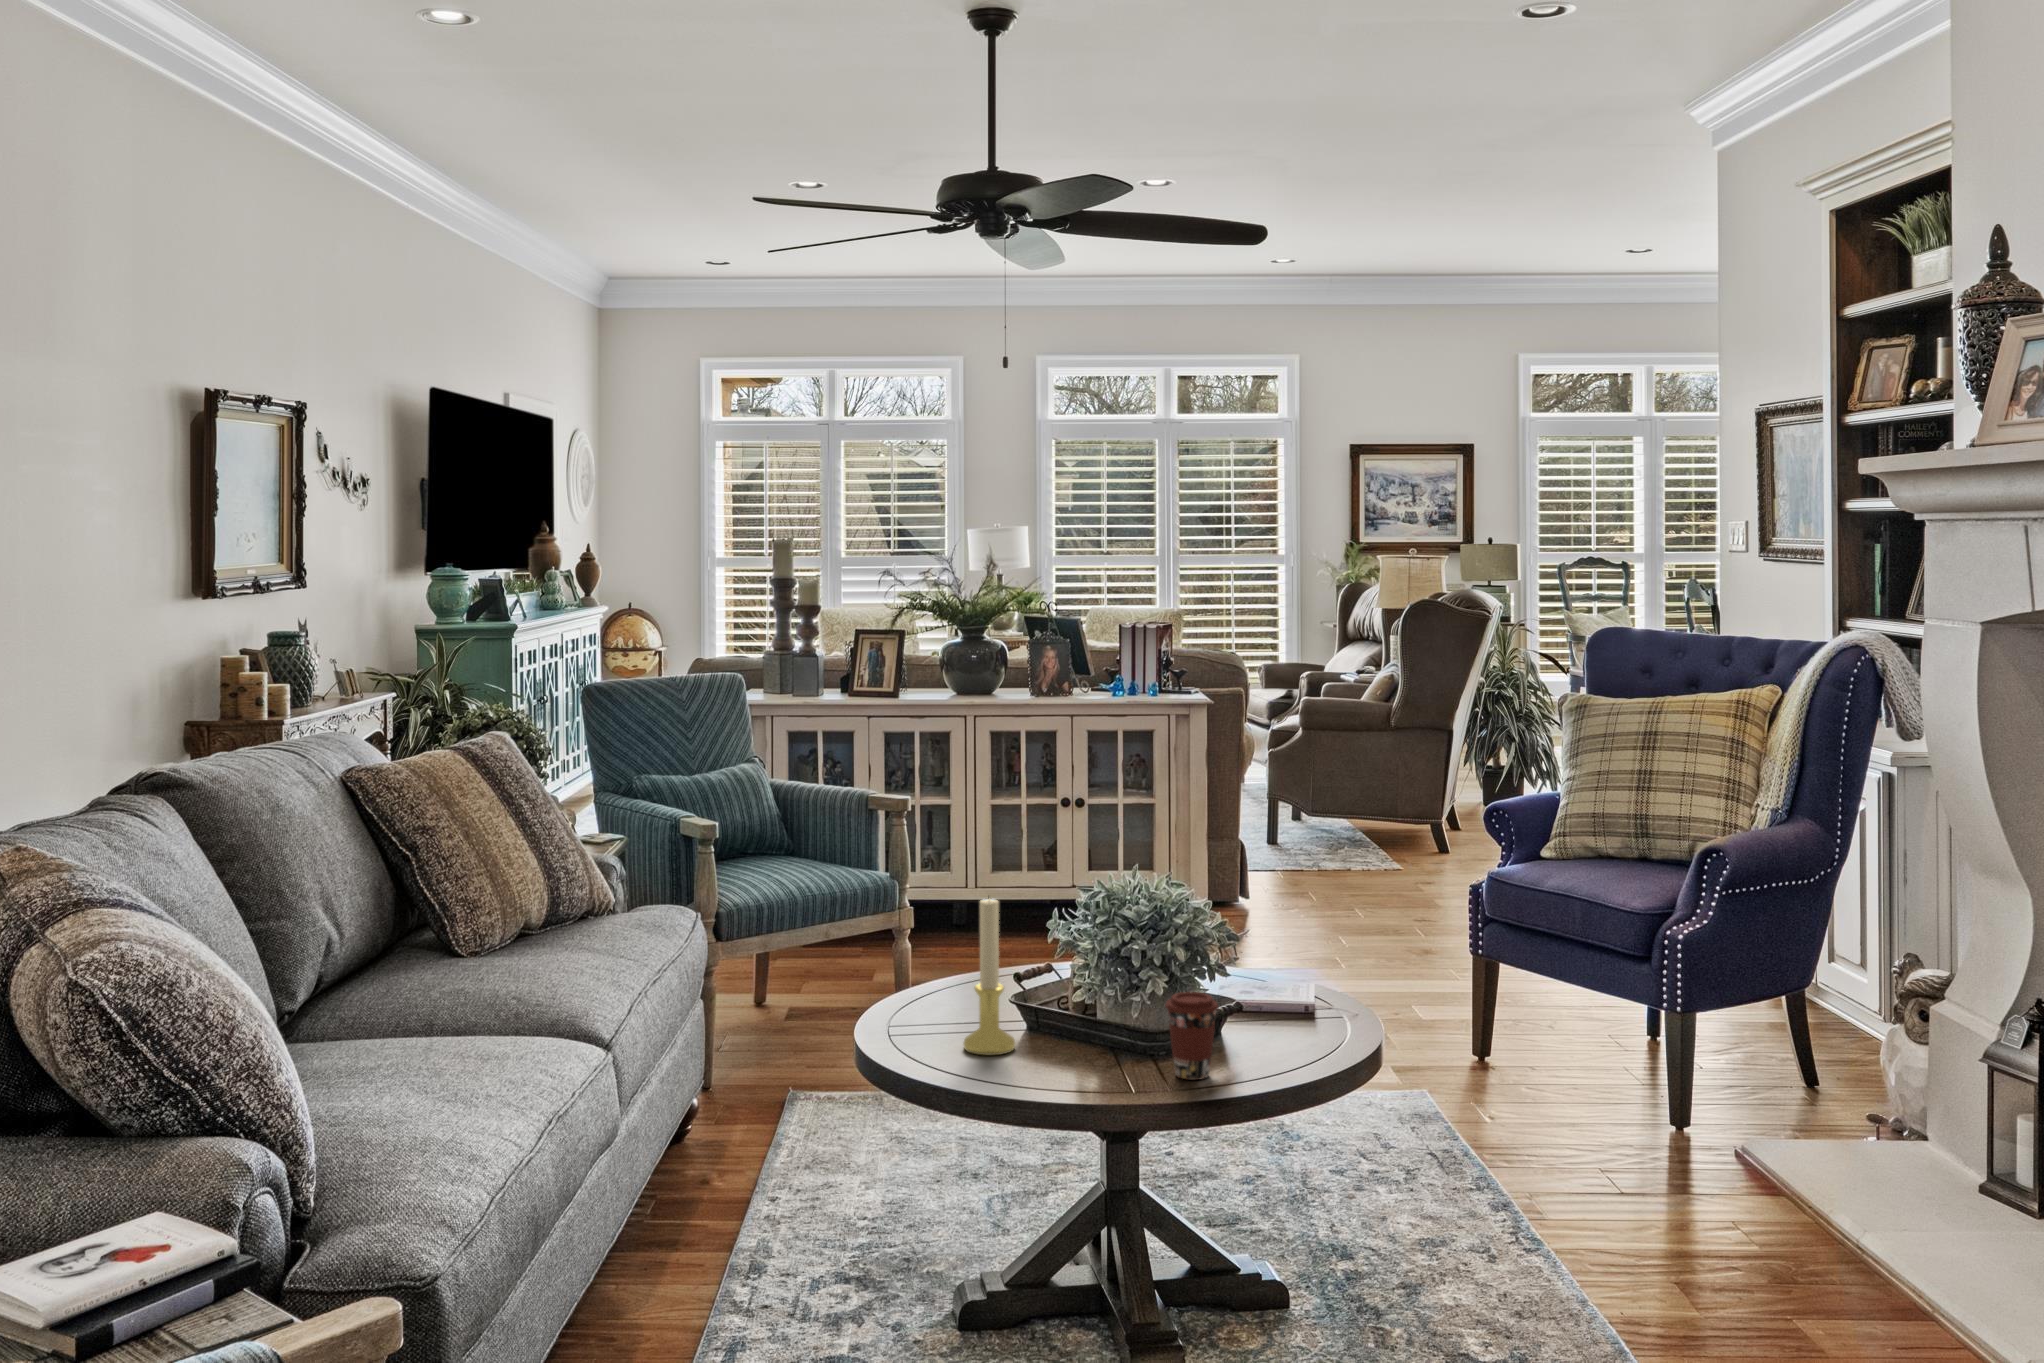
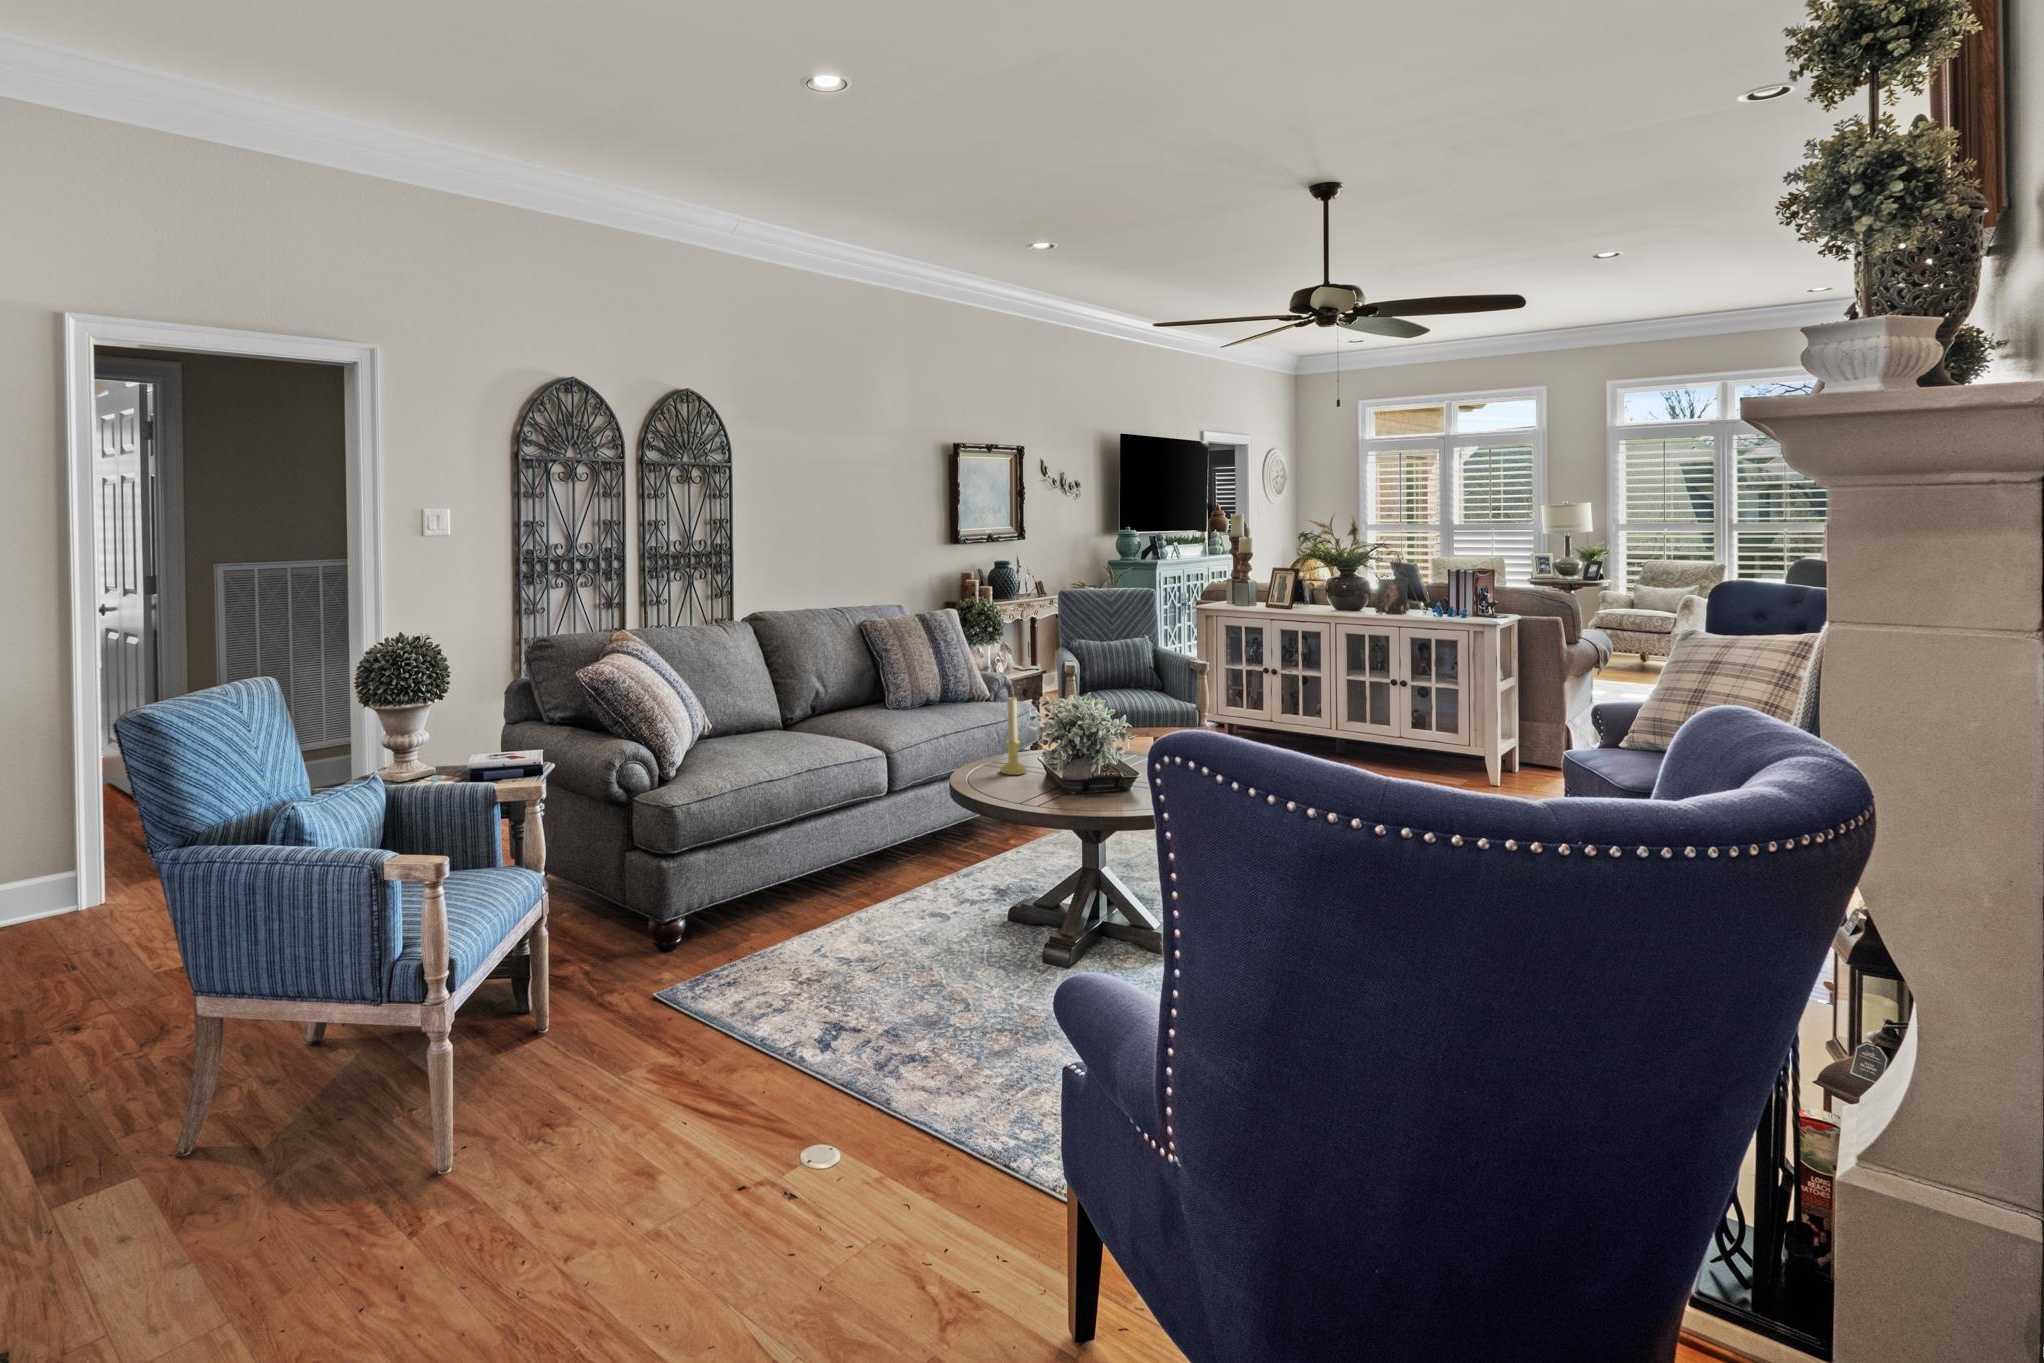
coffee cup: present [1165,992,1219,1080] -> none [1050,755,1079,801]

